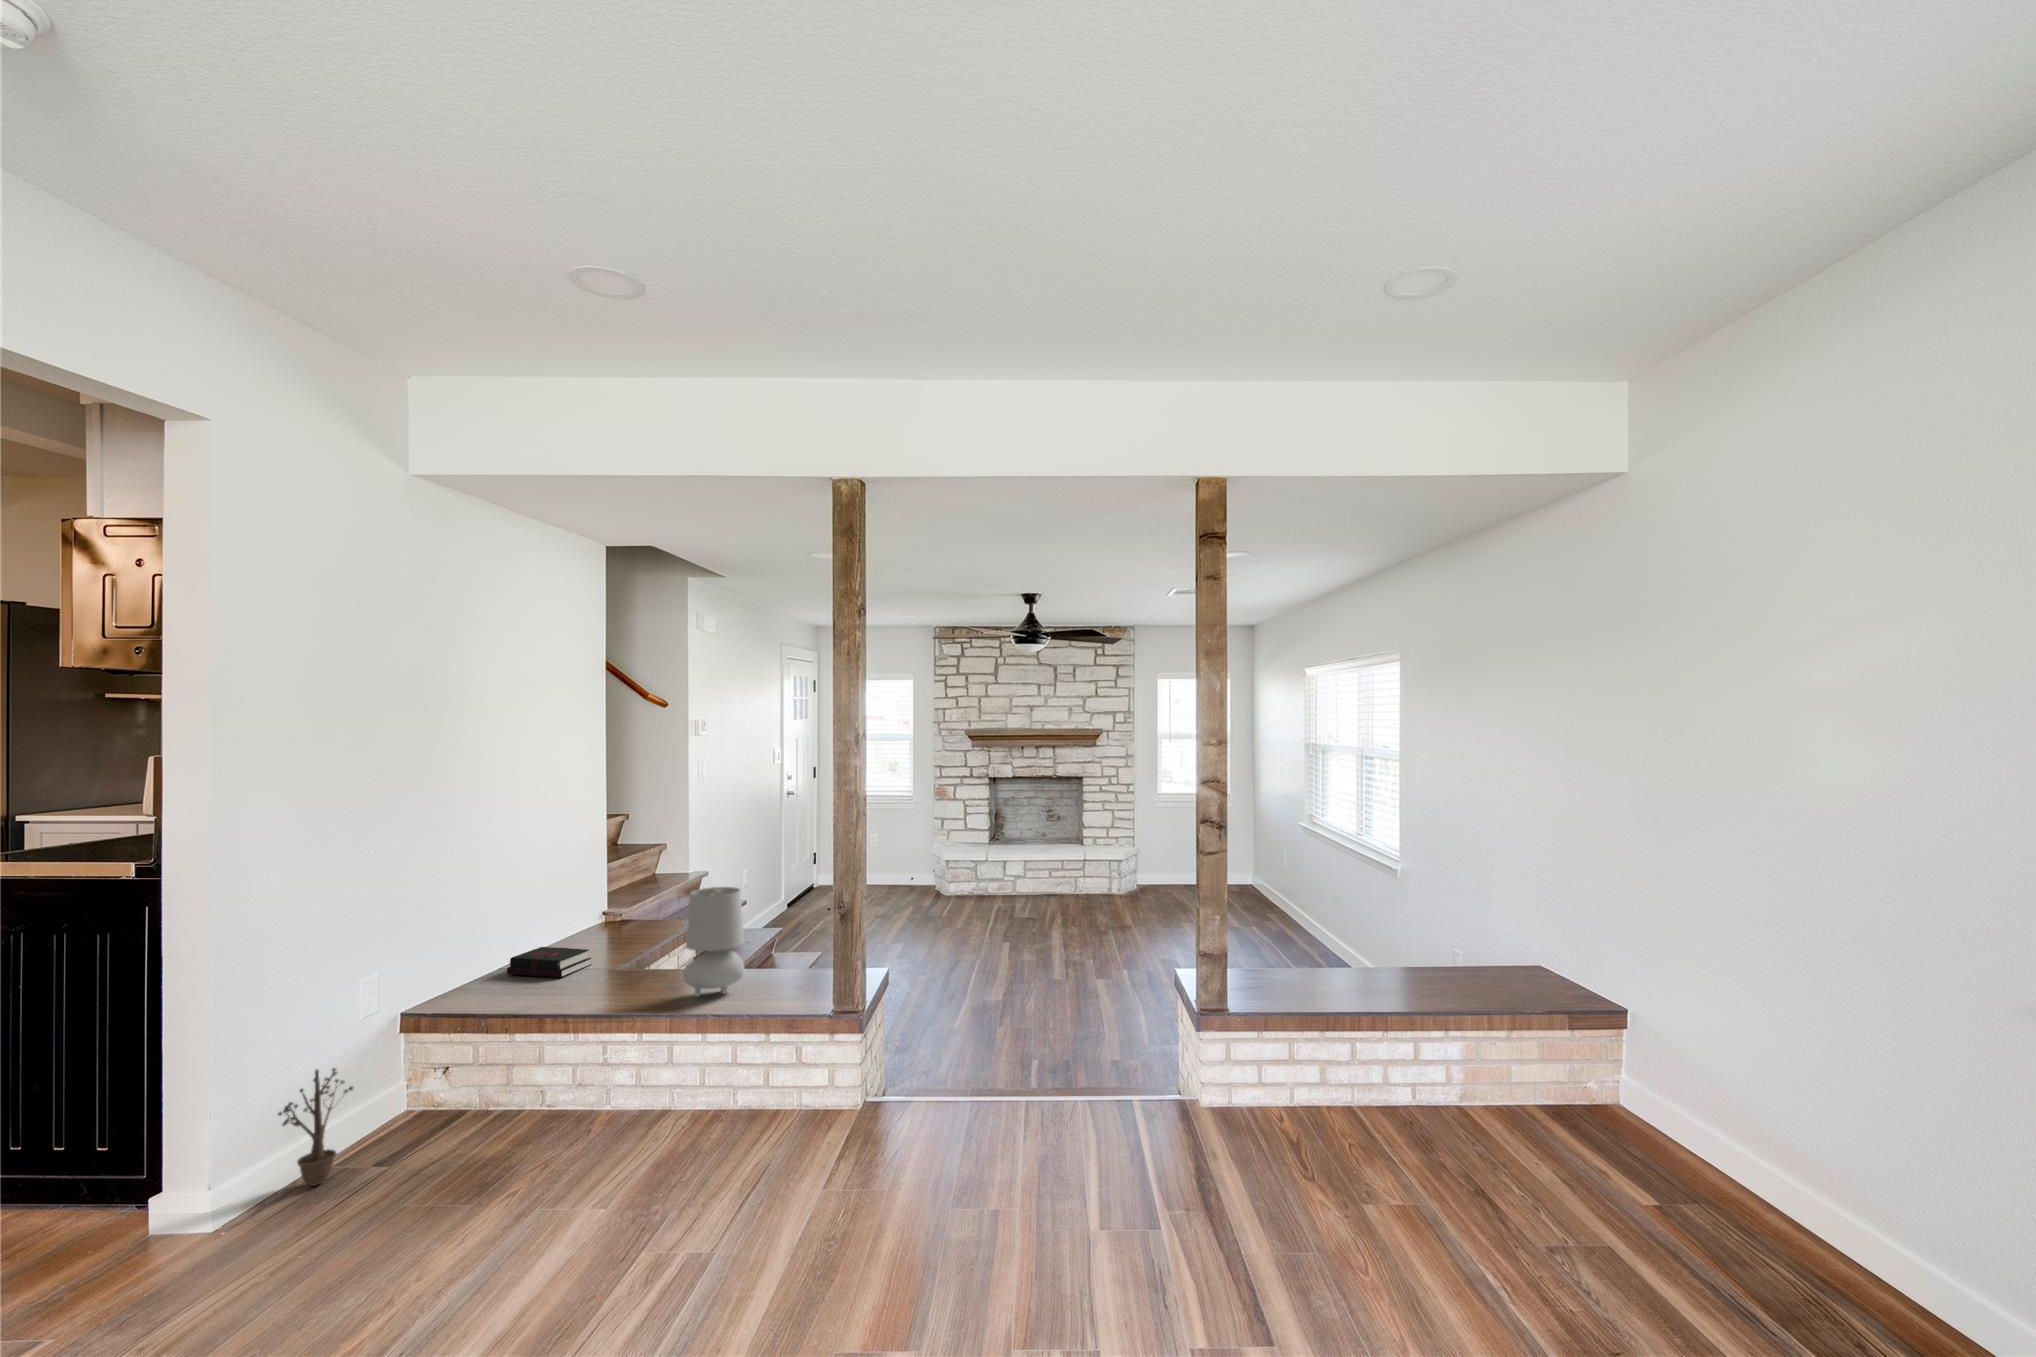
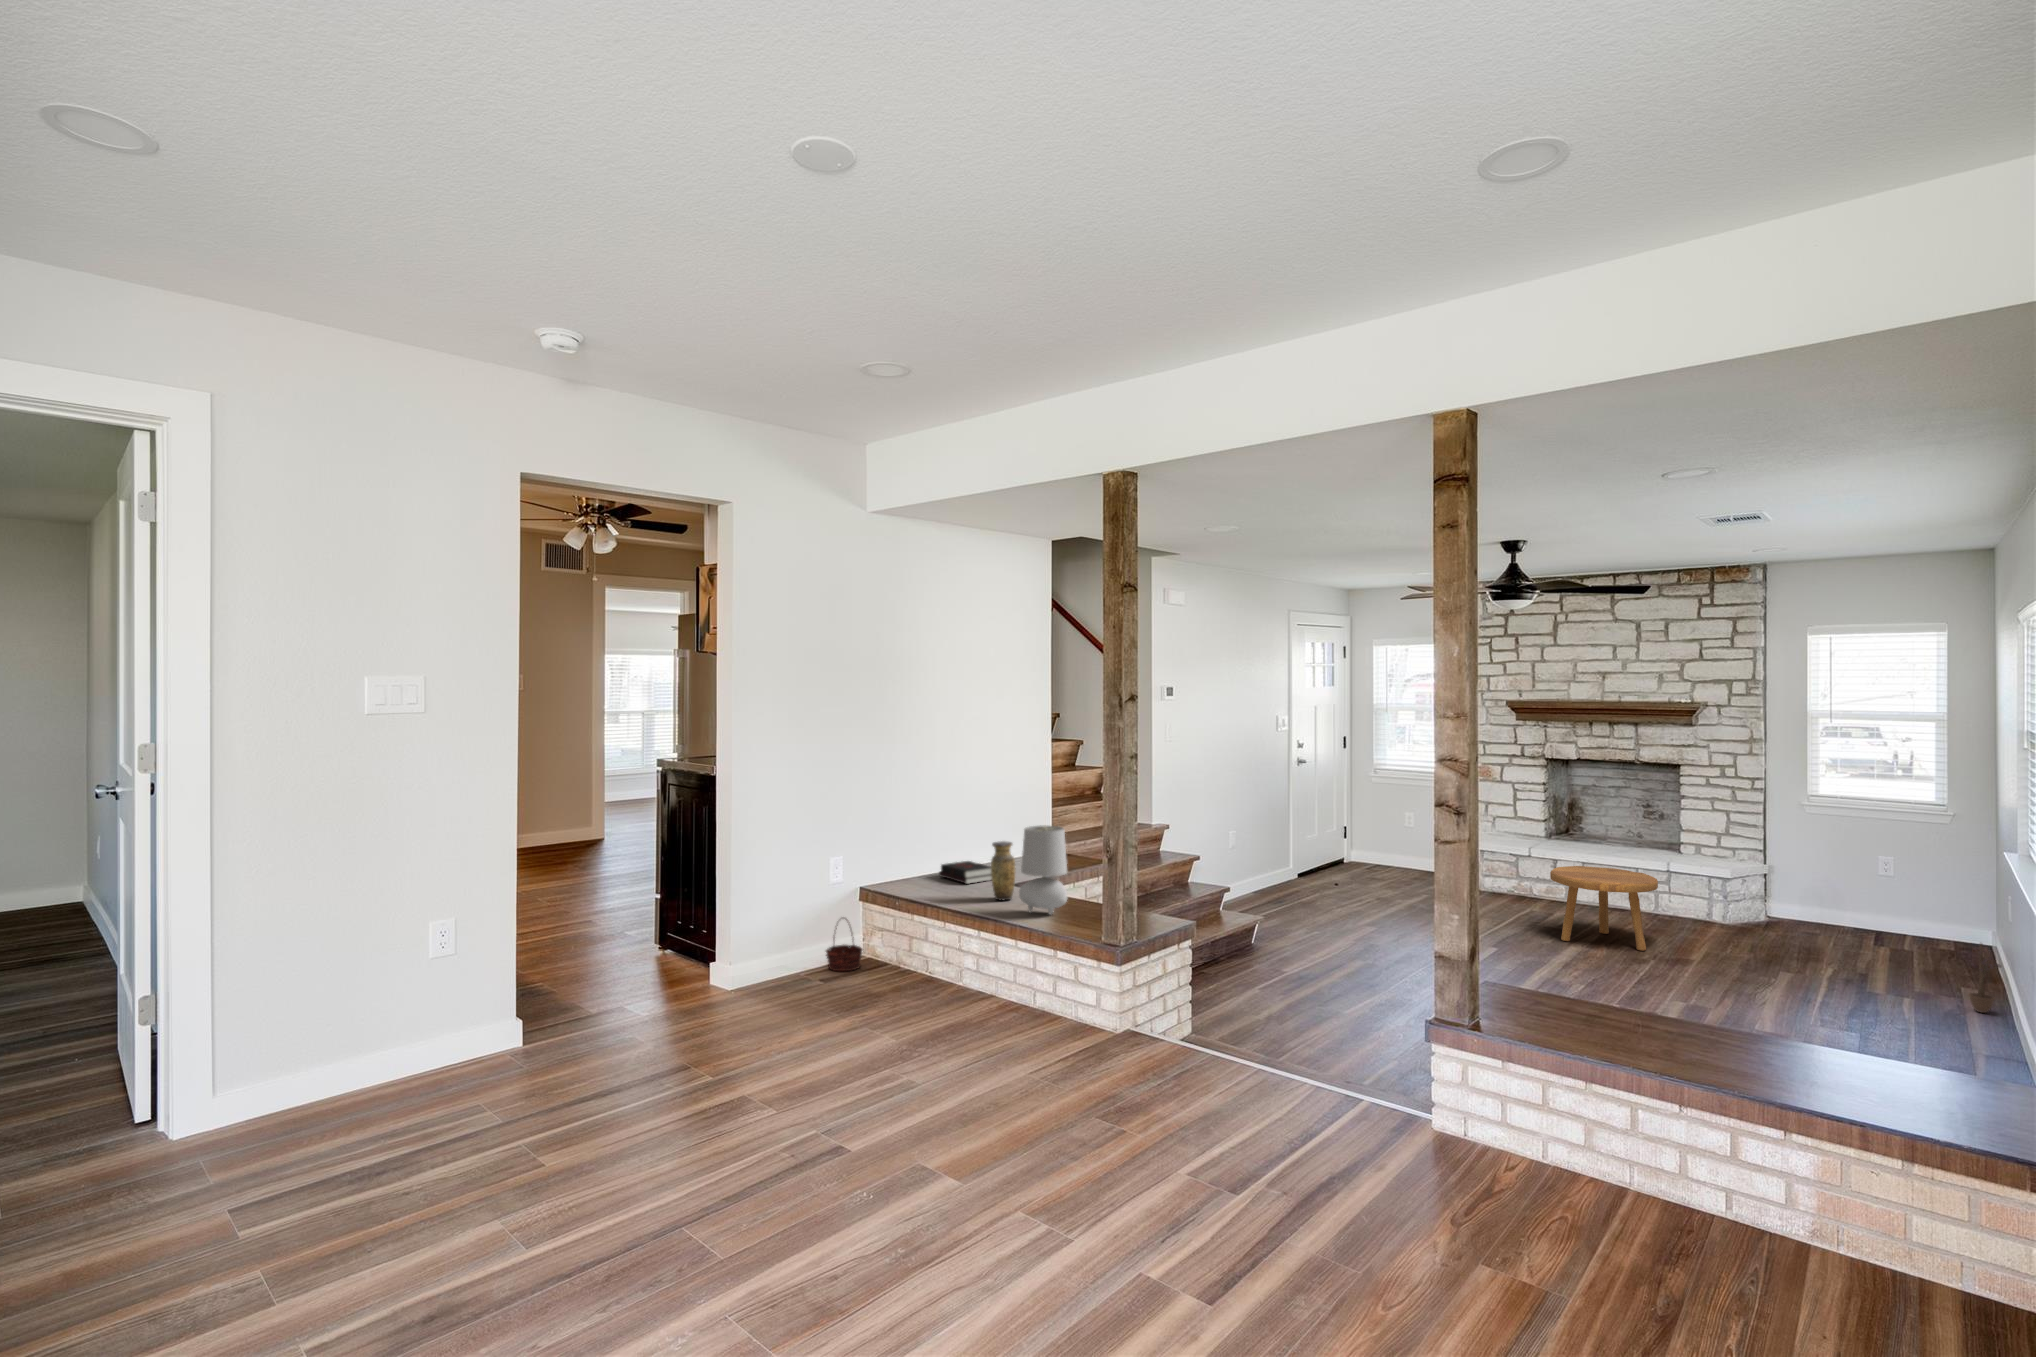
footstool: none [1032,862,1106,927] -> present [1550,866,1658,951]
vase: none [623,914,656,990] -> present [991,841,1015,900]
basket: none [363,1061,428,1145] -> present [826,918,863,971]
decorative plant: present [266,1068,353,1203] -> present [1969,944,2001,1013]

